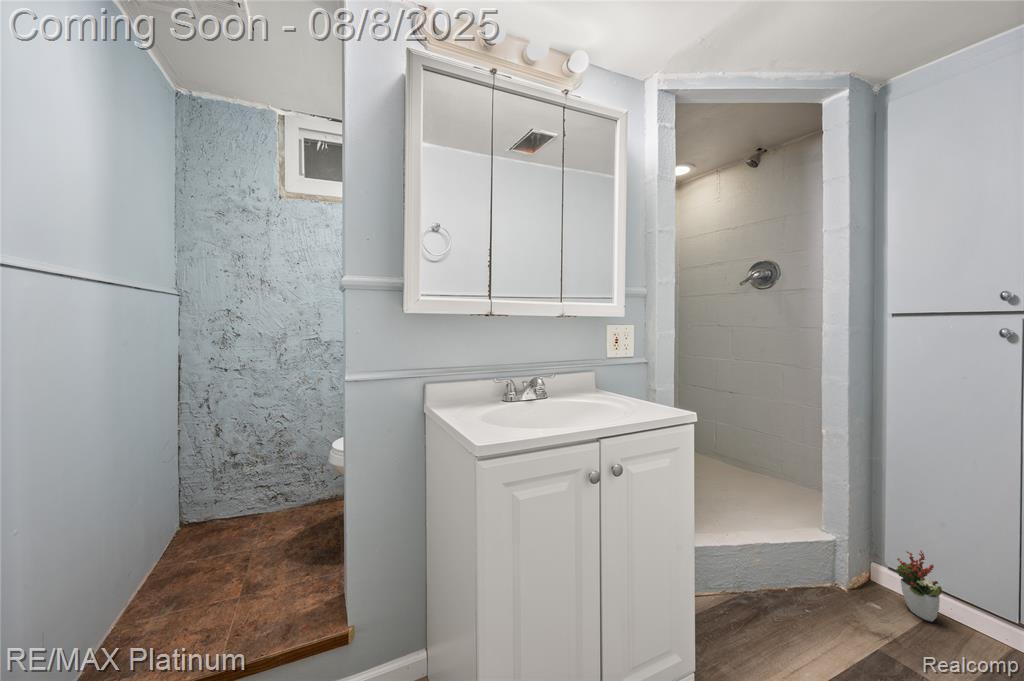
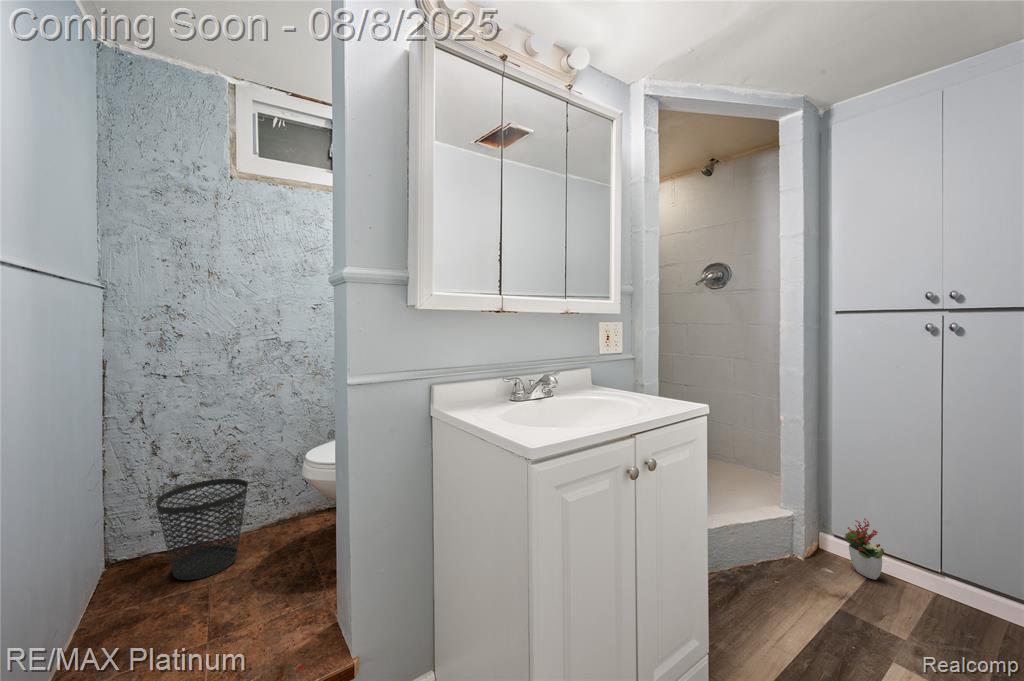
wastebasket: none [214,461,289,545] -> present [156,478,248,580]

